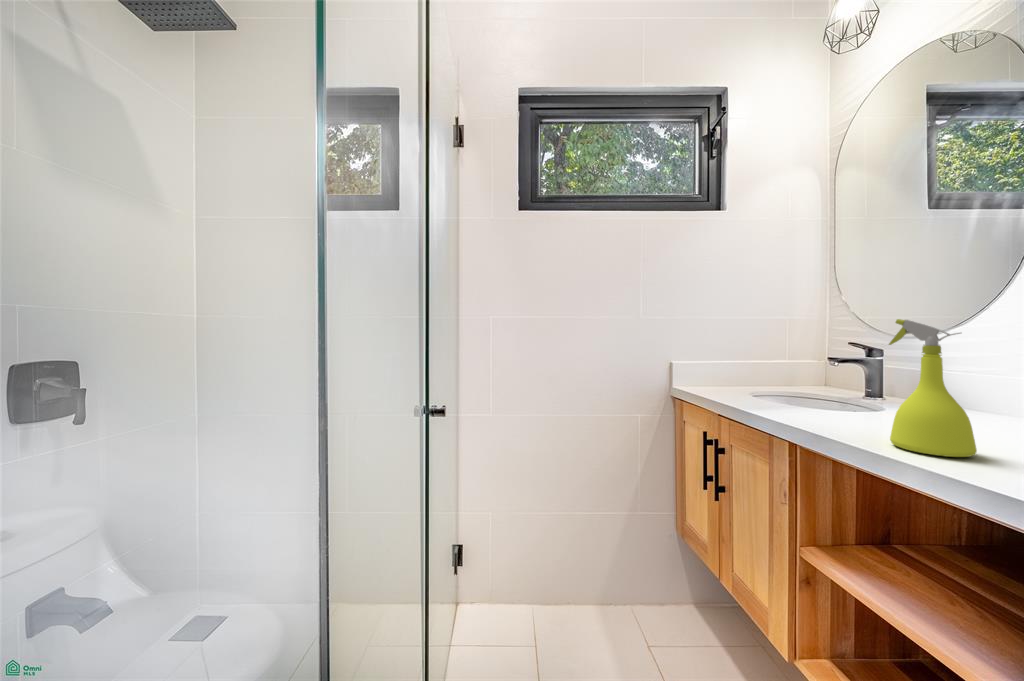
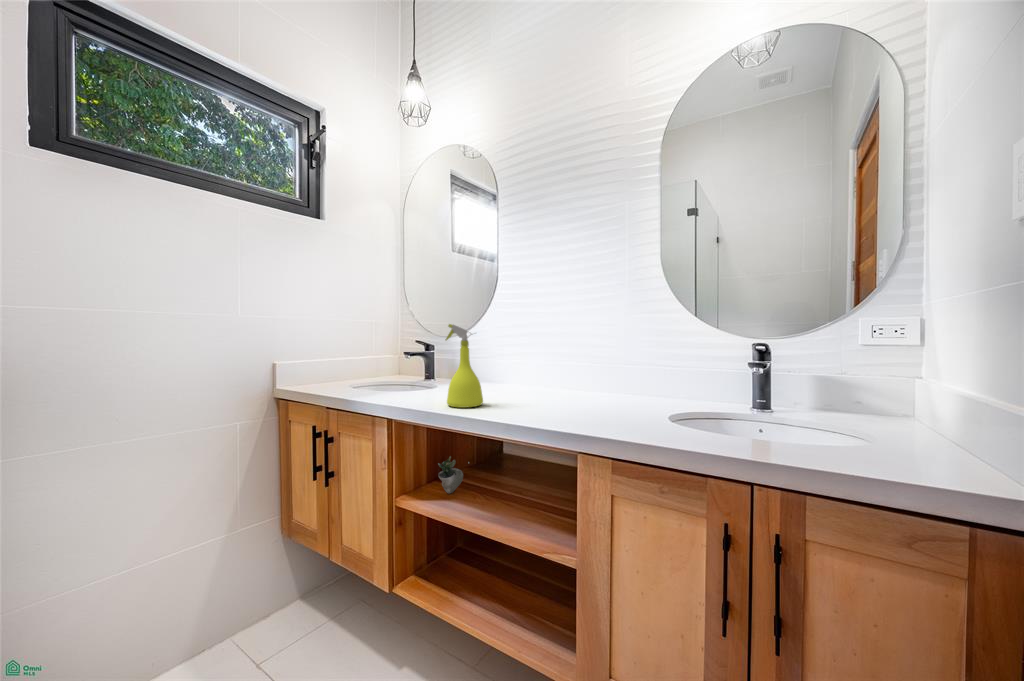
succulent plant: none [873,521,940,579] -> present [438,456,470,494]

